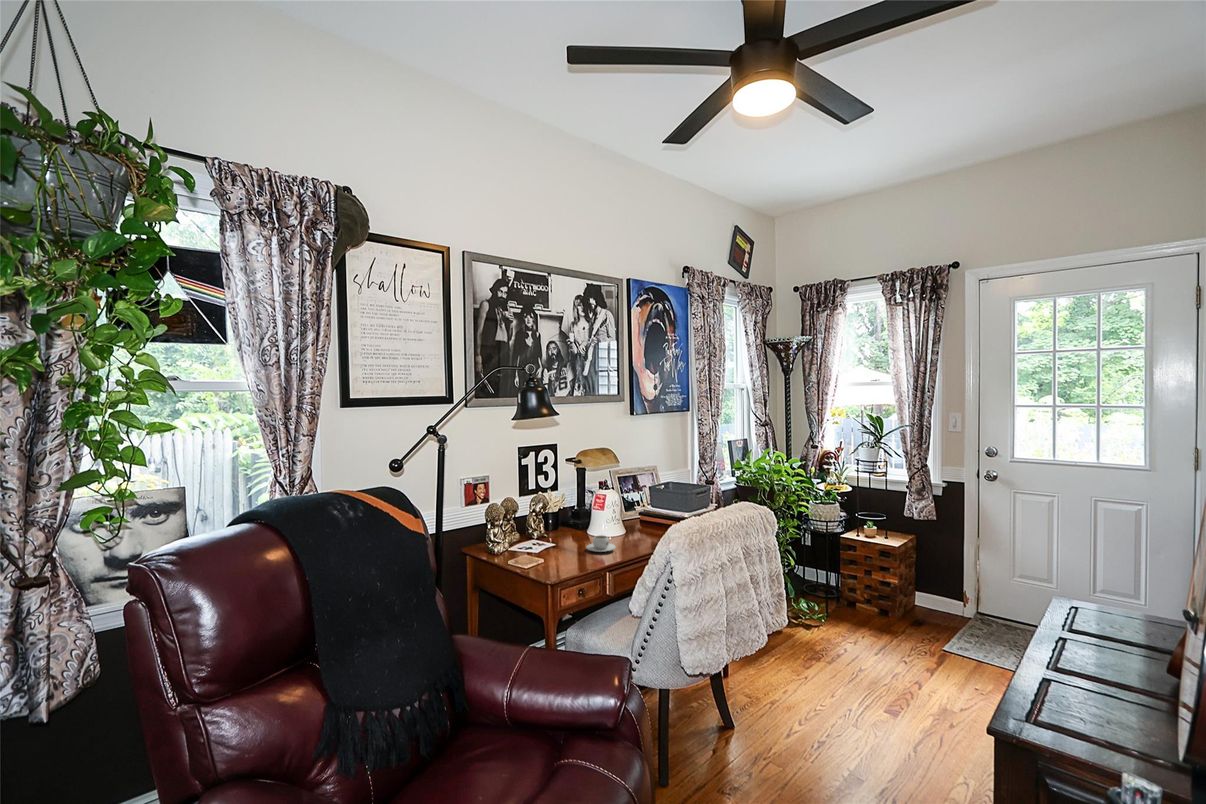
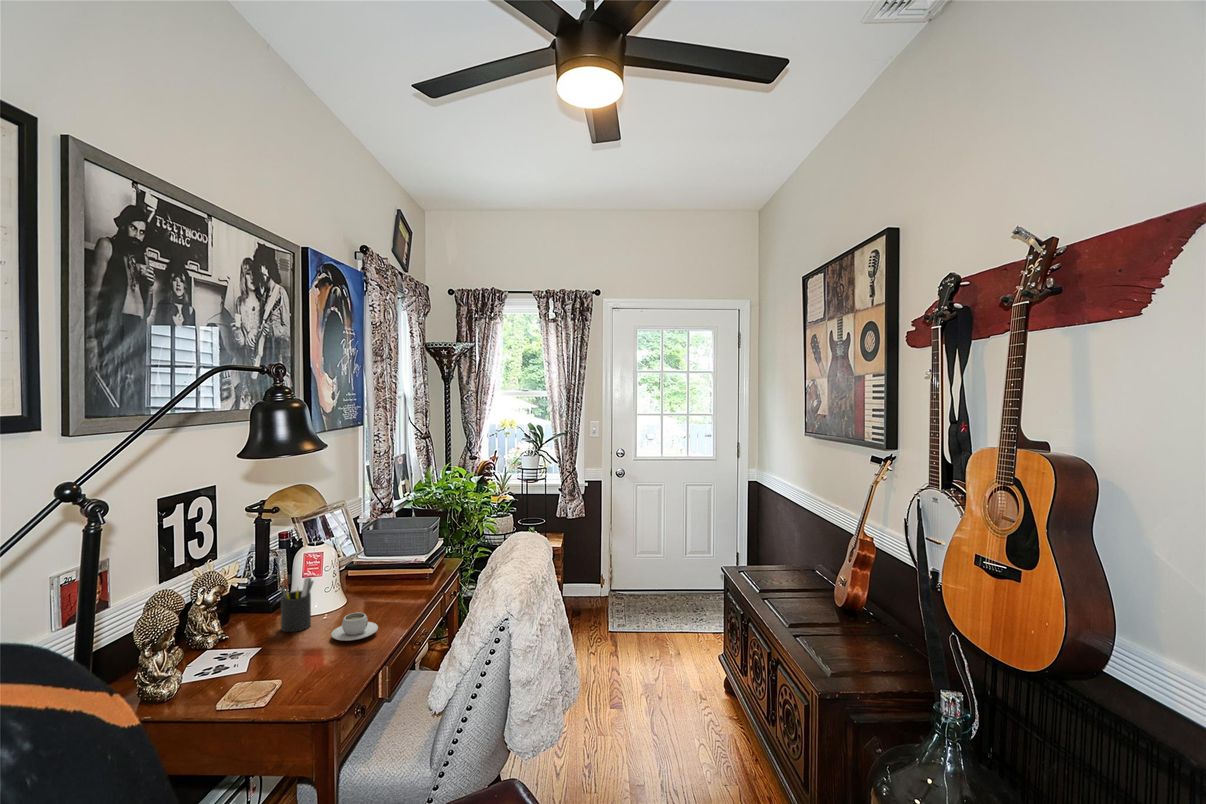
pen holder: none [570,507,590,541] -> present [281,577,313,632]

